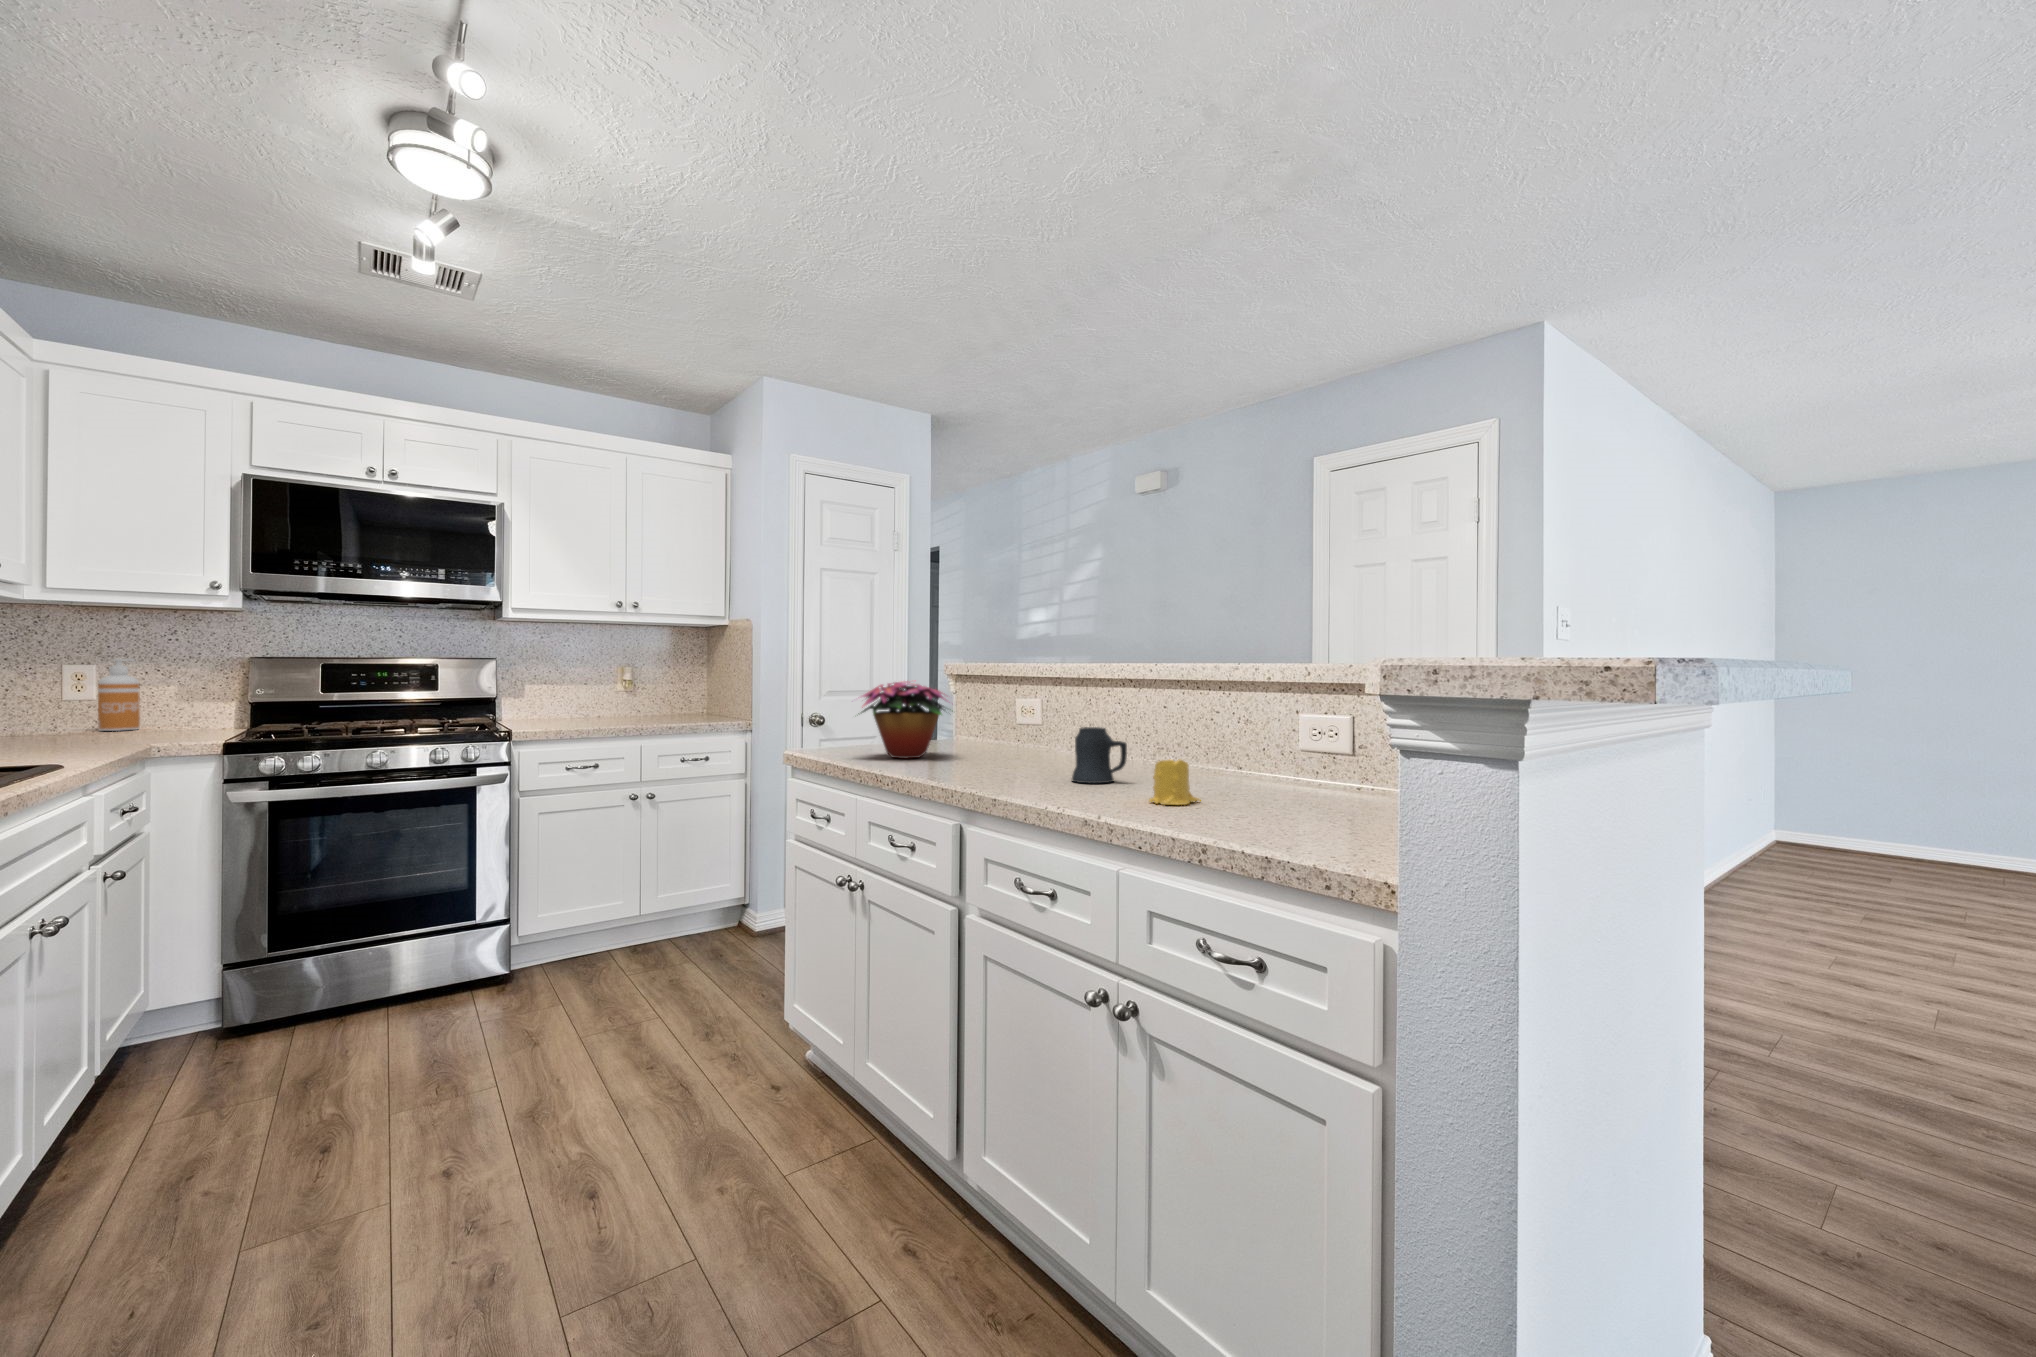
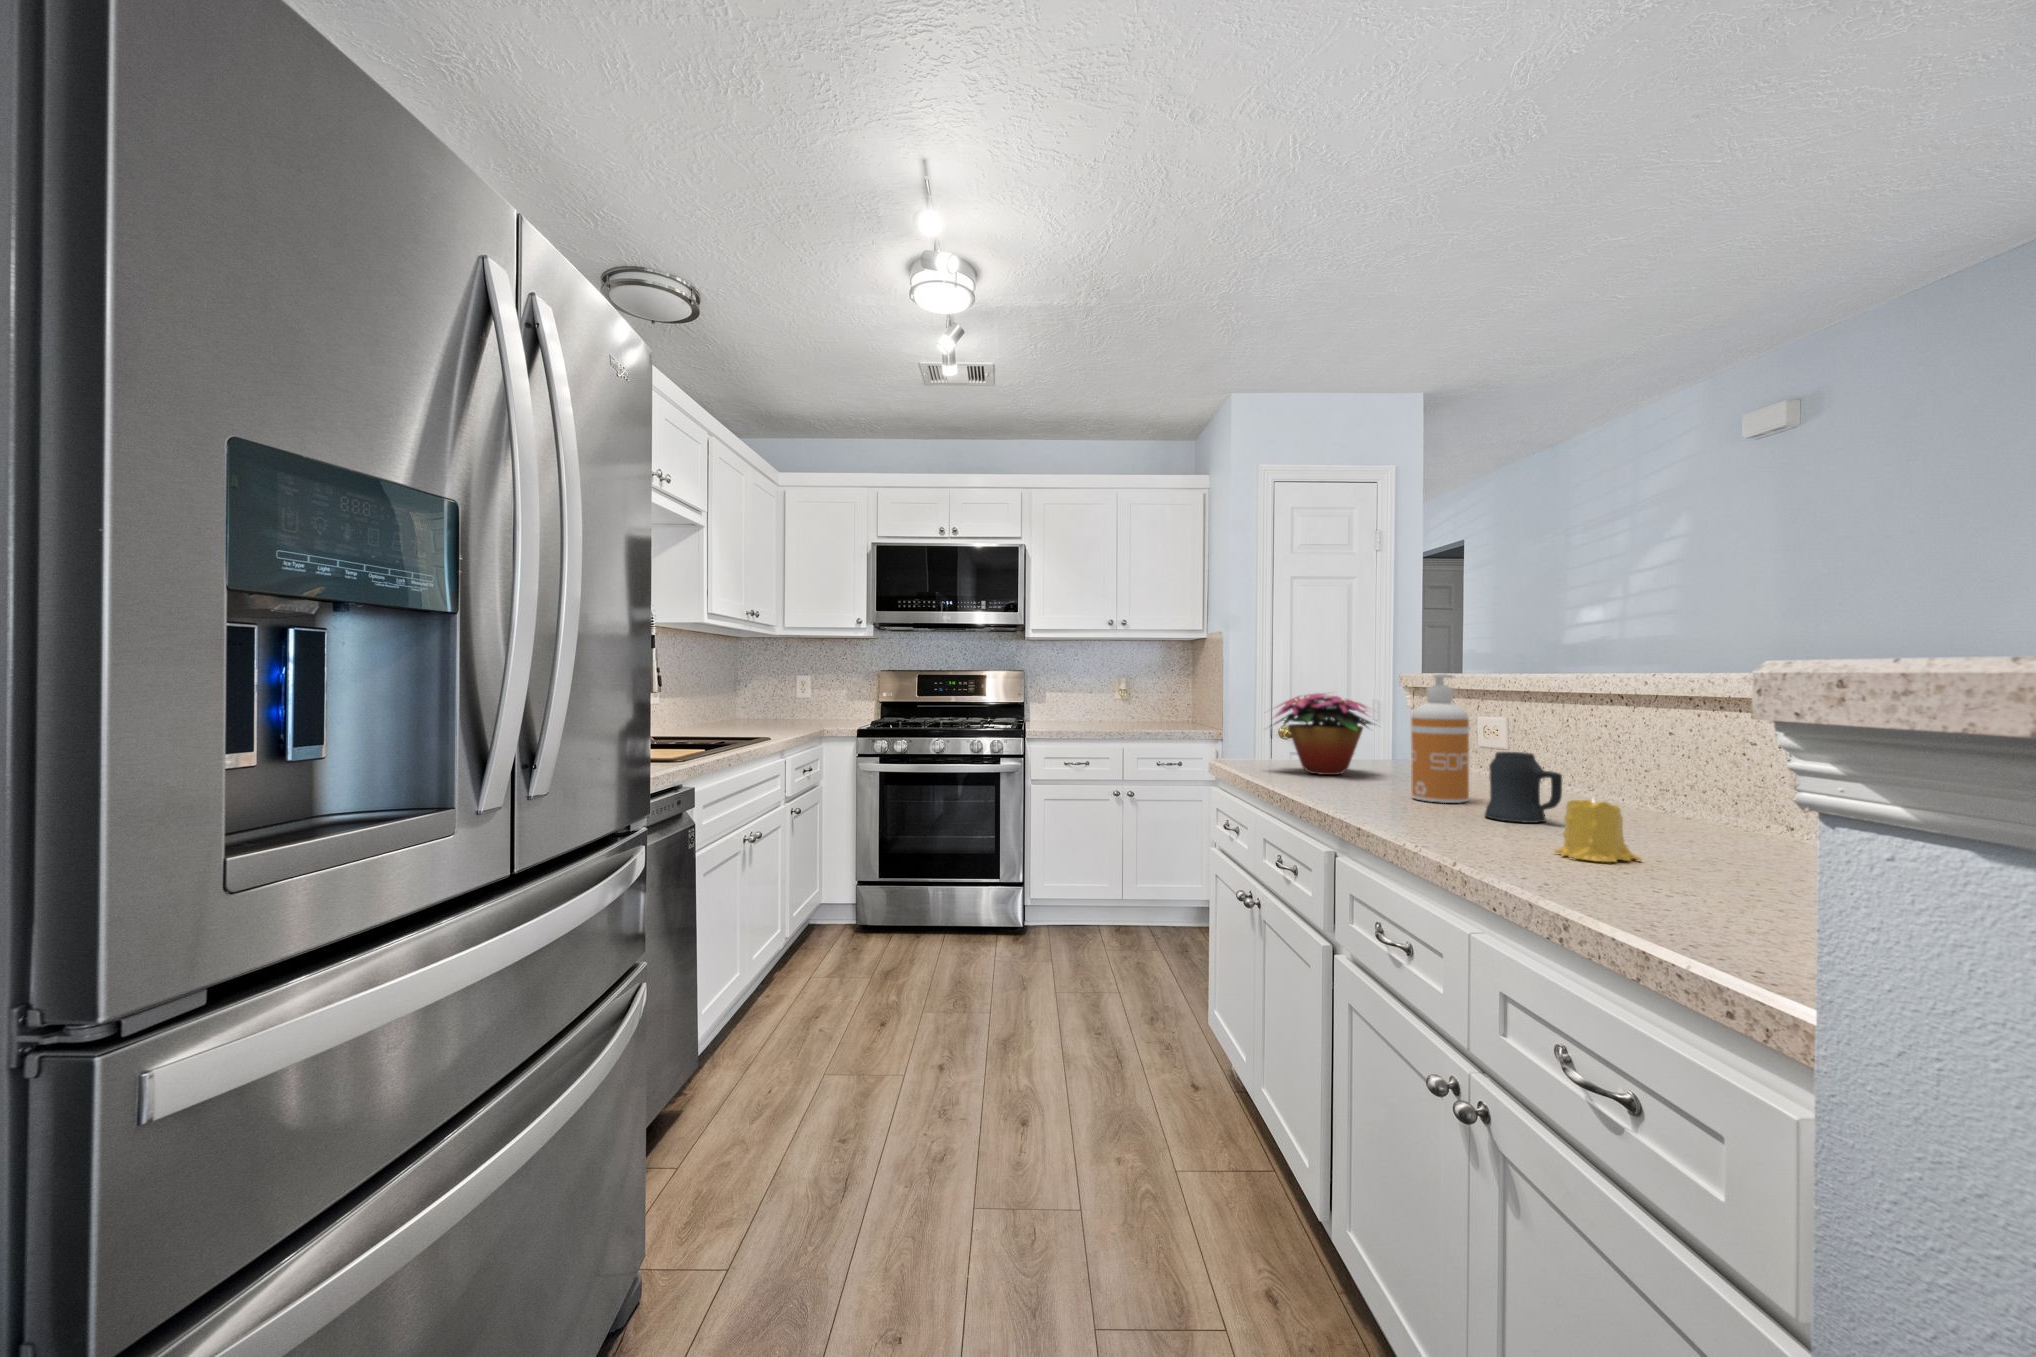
soap dispenser: present [98,659,140,731] -> present [1411,674,1469,803]

